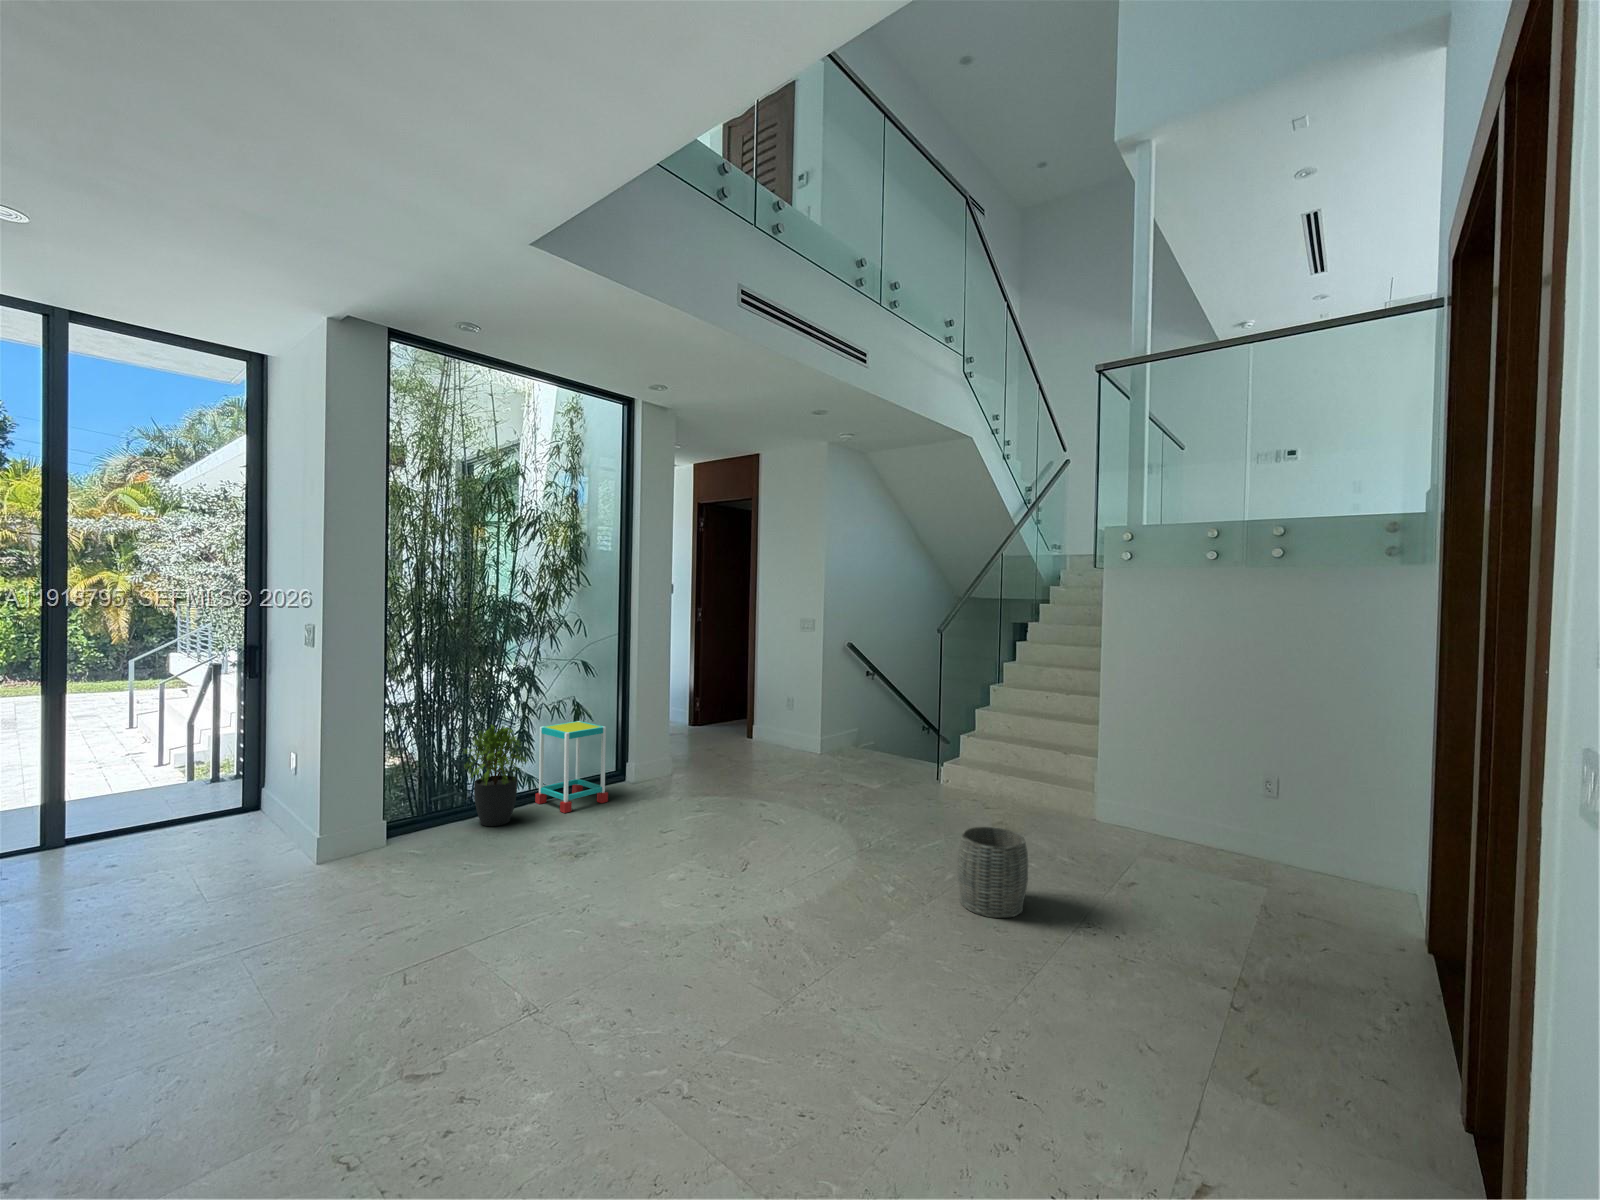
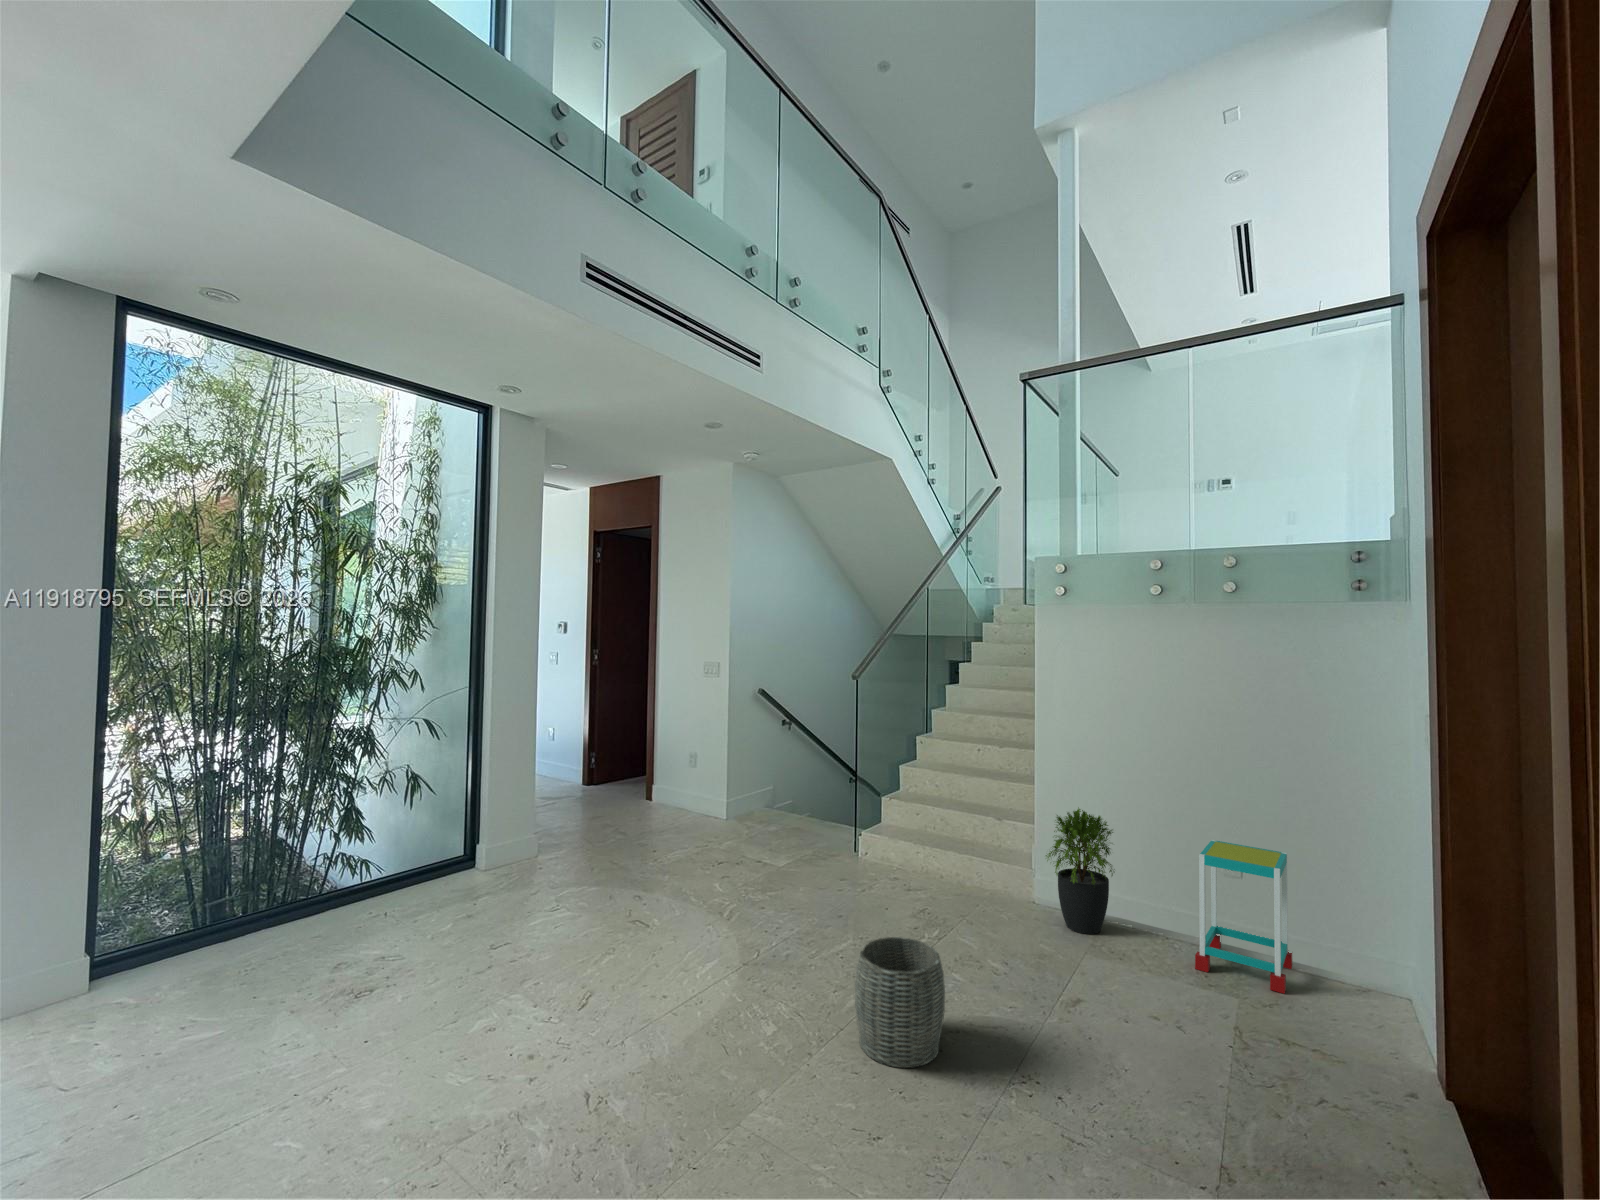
side table: present [535,721,608,813] -> present [1195,840,1292,994]
potted plant: present [465,725,528,826] -> present [1046,808,1113,934]

